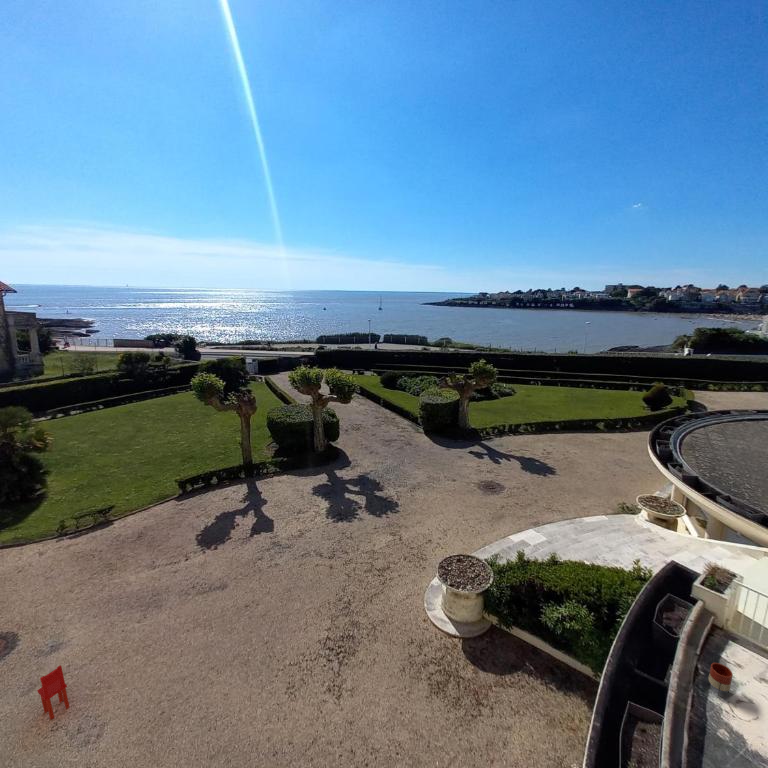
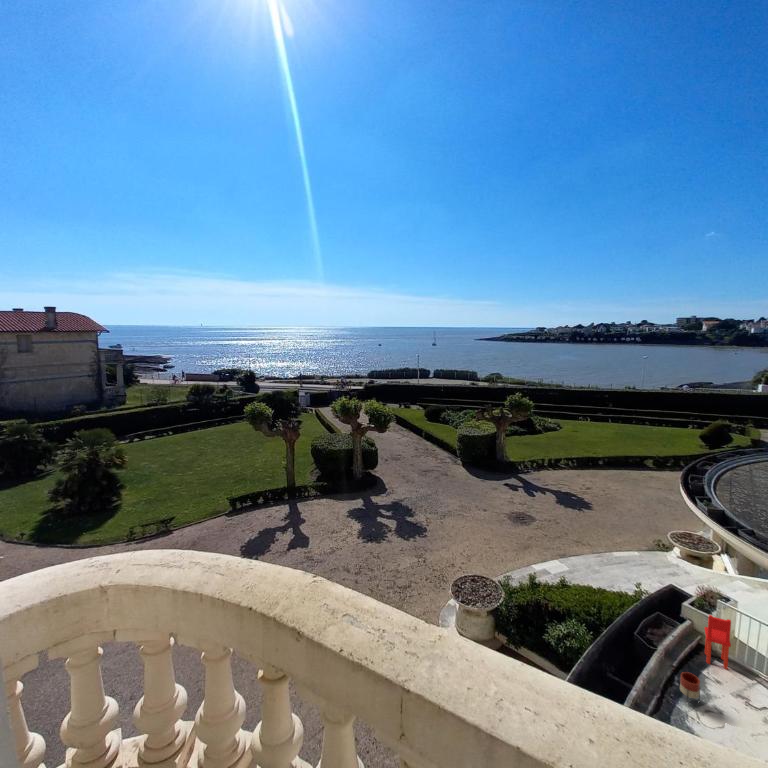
chair: present [37,665,69,720] -> present [705,615,731,669]

